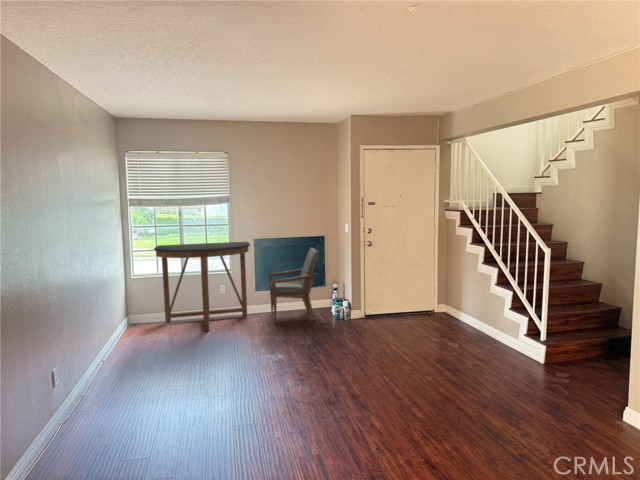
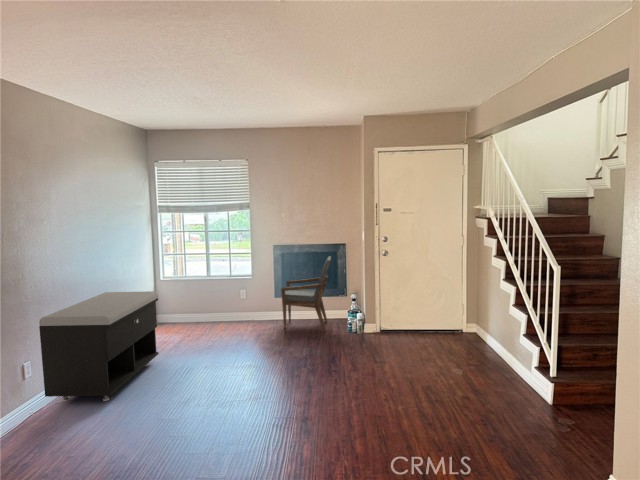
console table: present [154,242,250,331] -> none [176,248,268,334]
storage bench: none [57,290,163,418] -> present [39,291,159,402]

